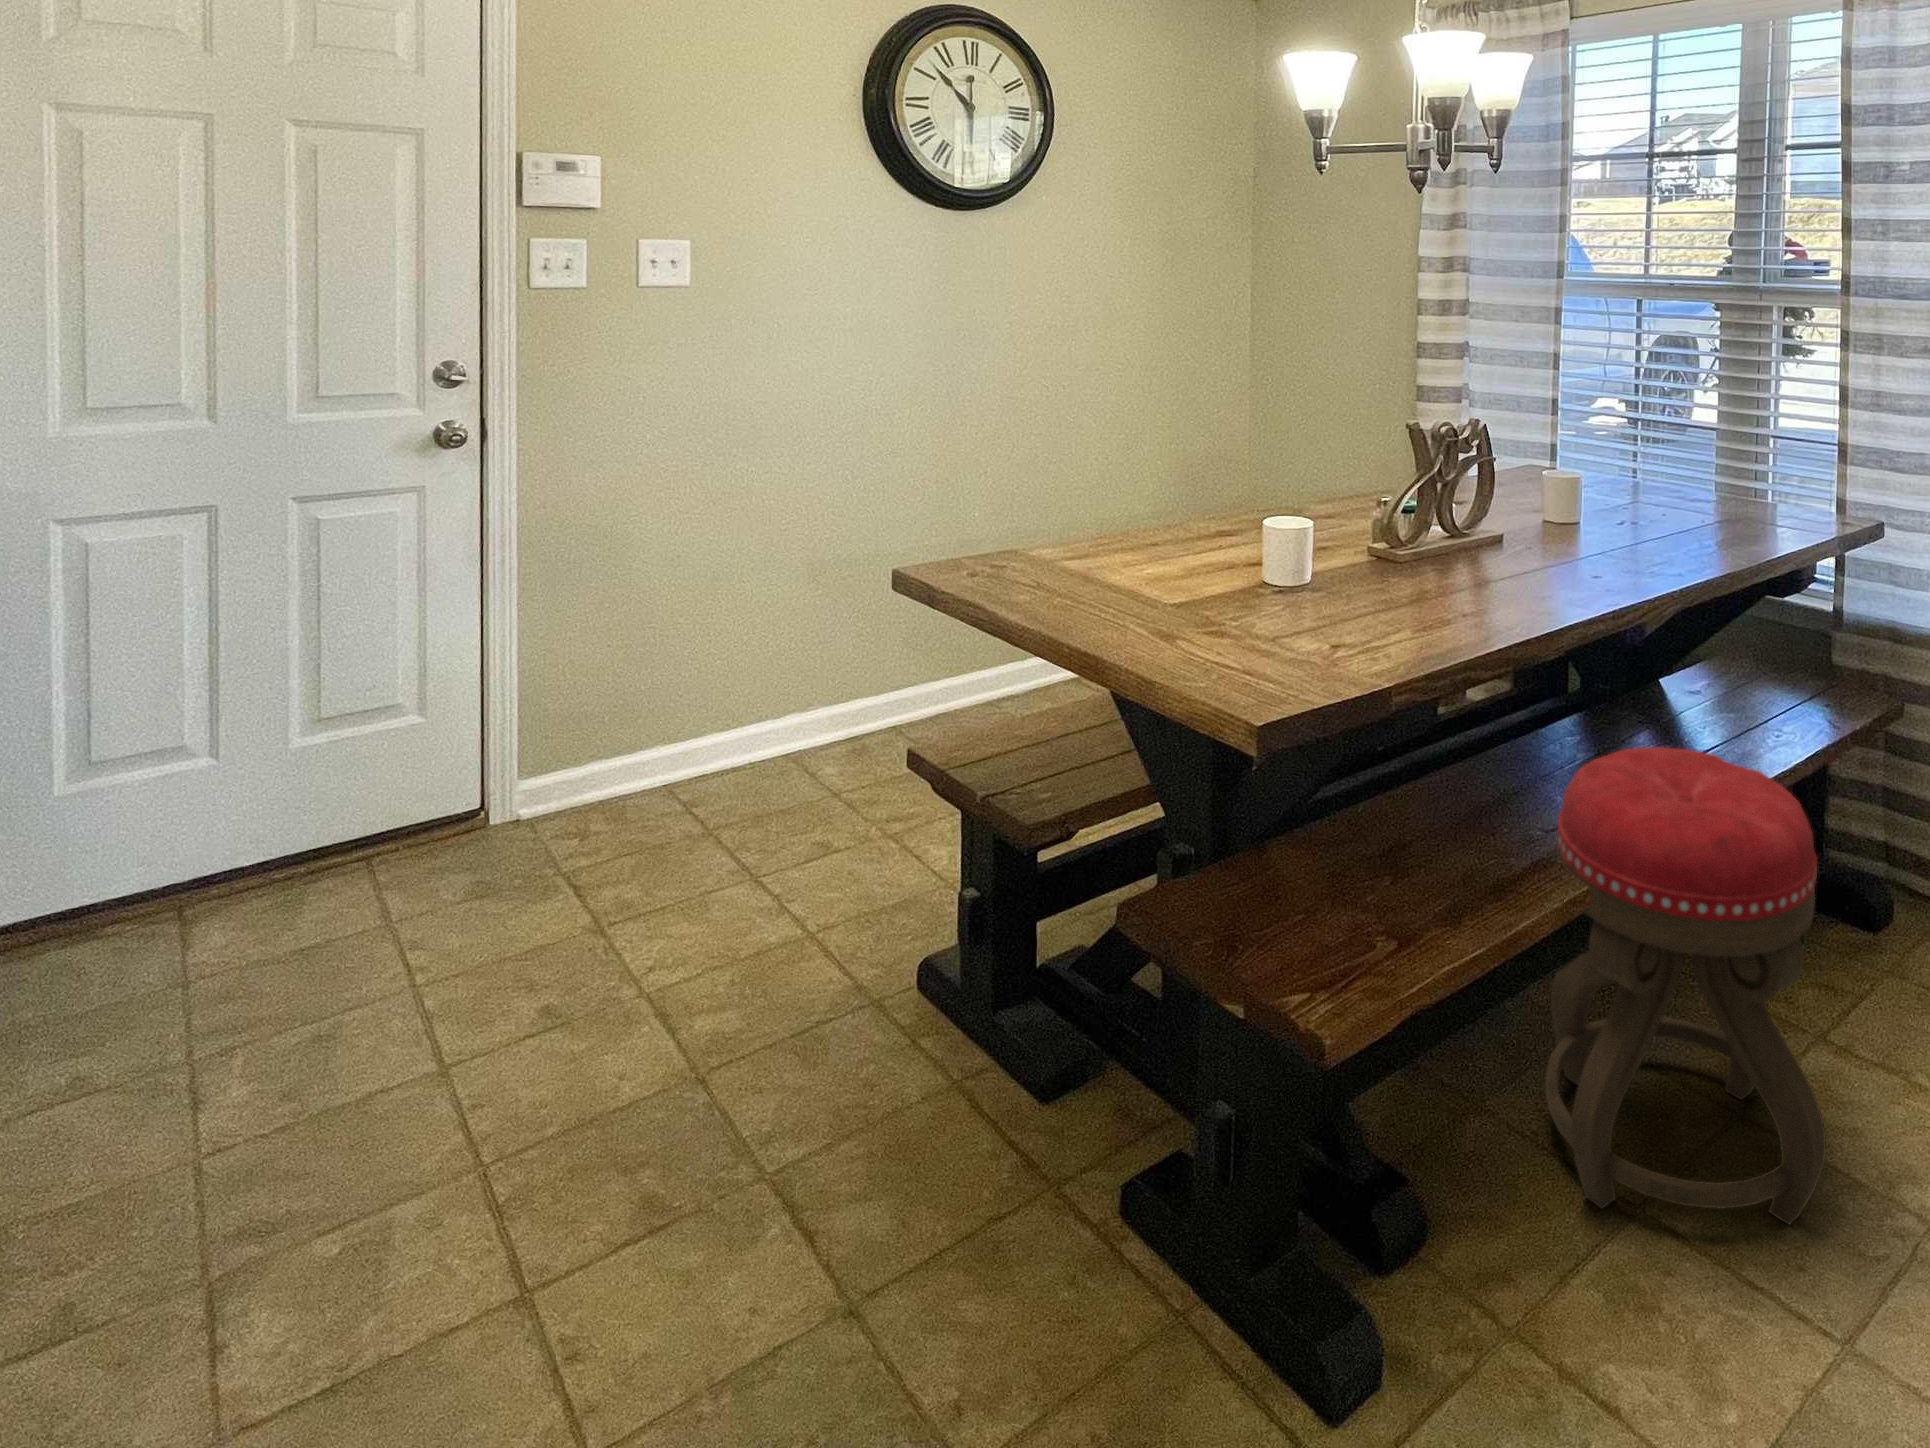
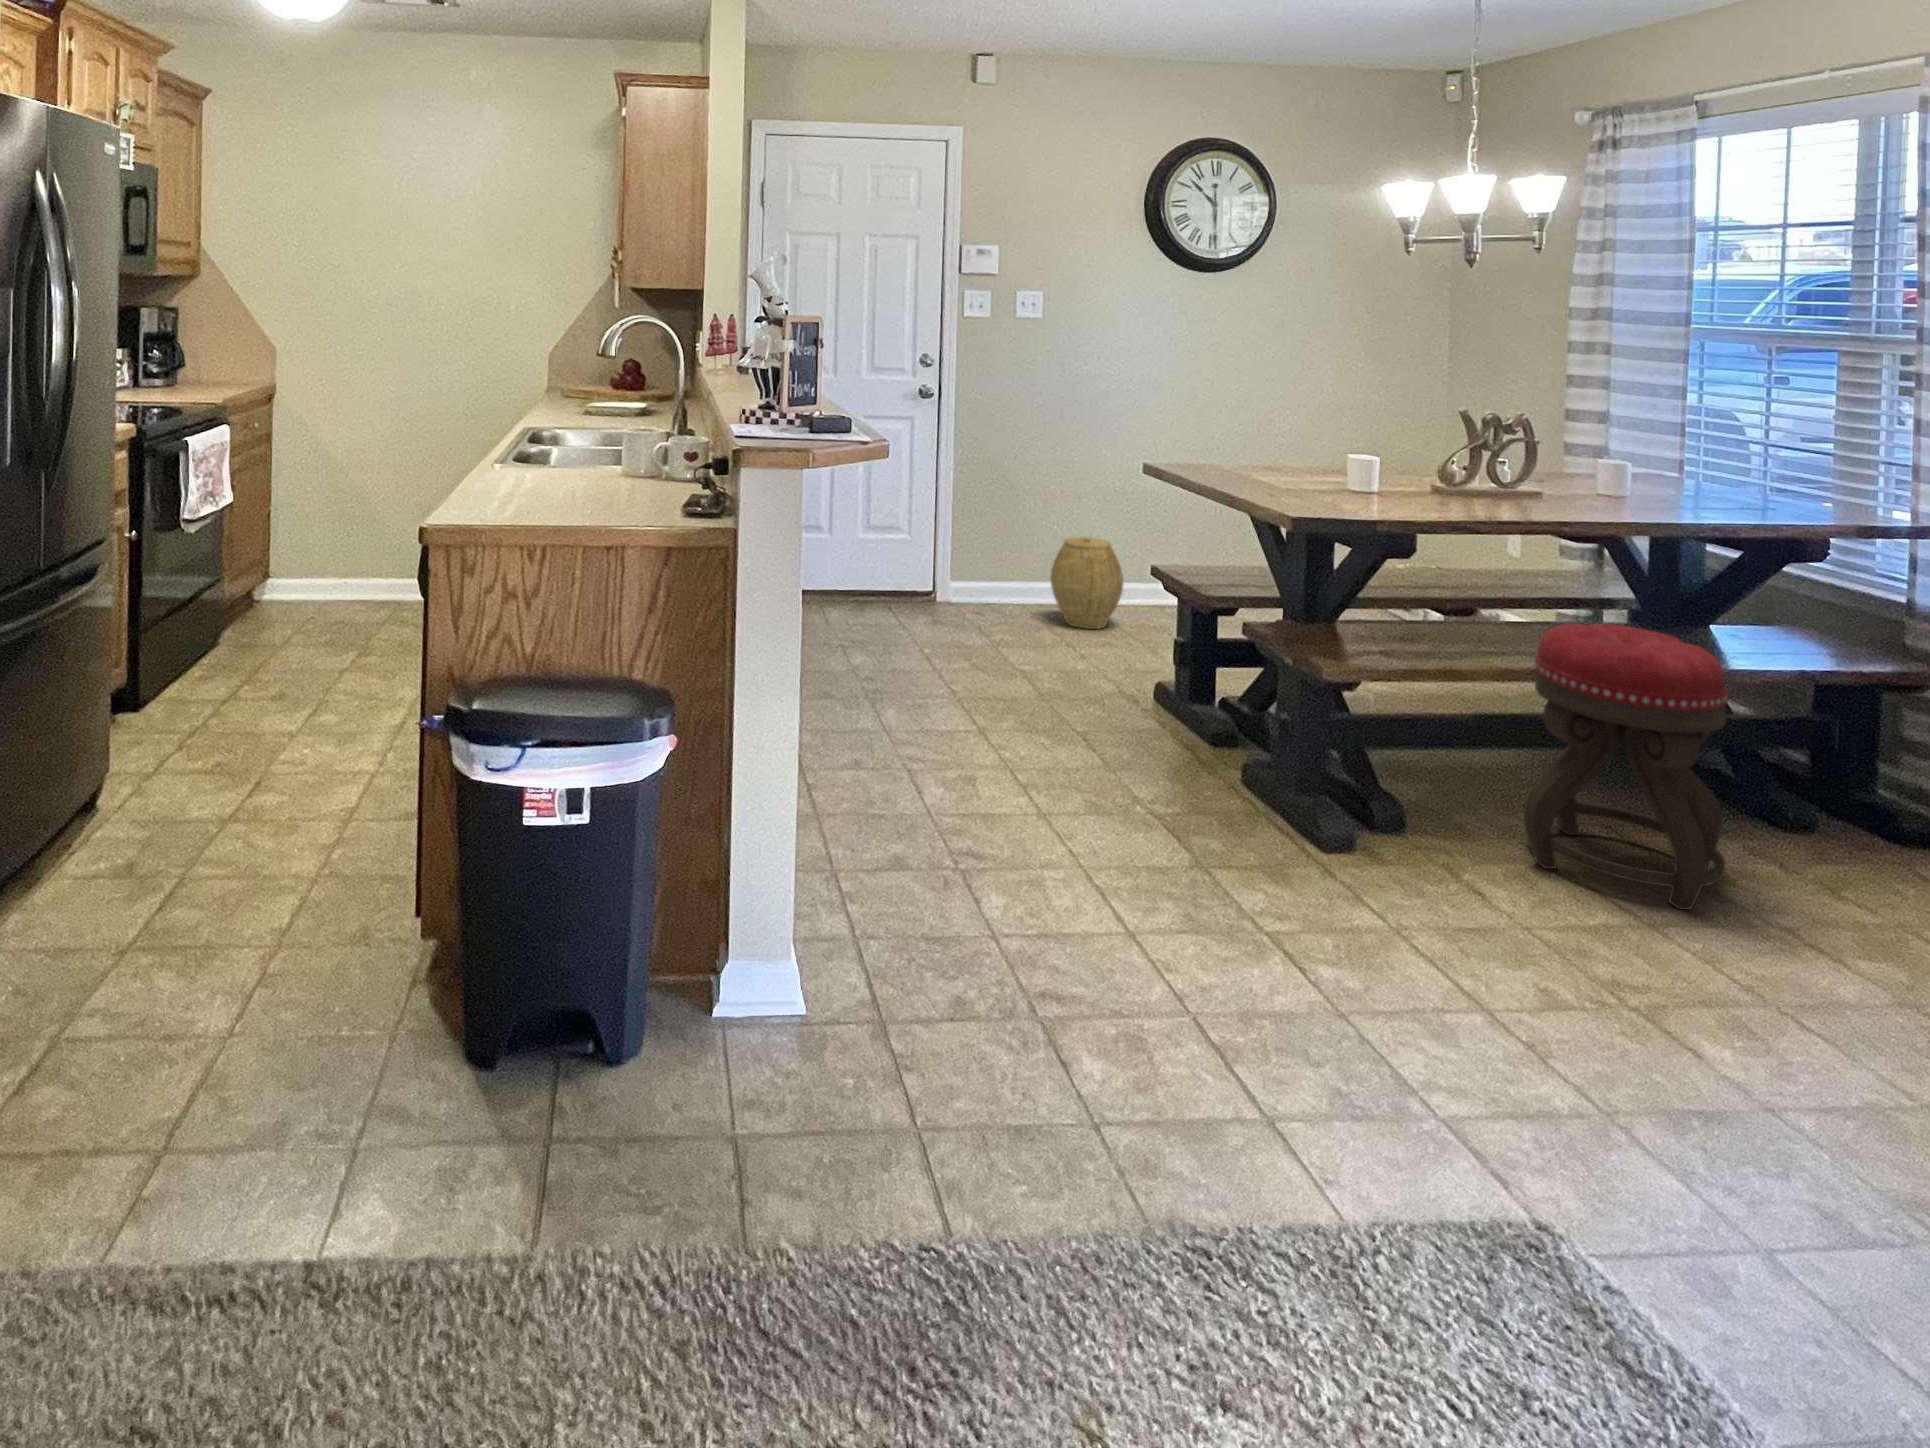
woven basket: none [720,652,849,816] -> present [1051,537,1124,629]

